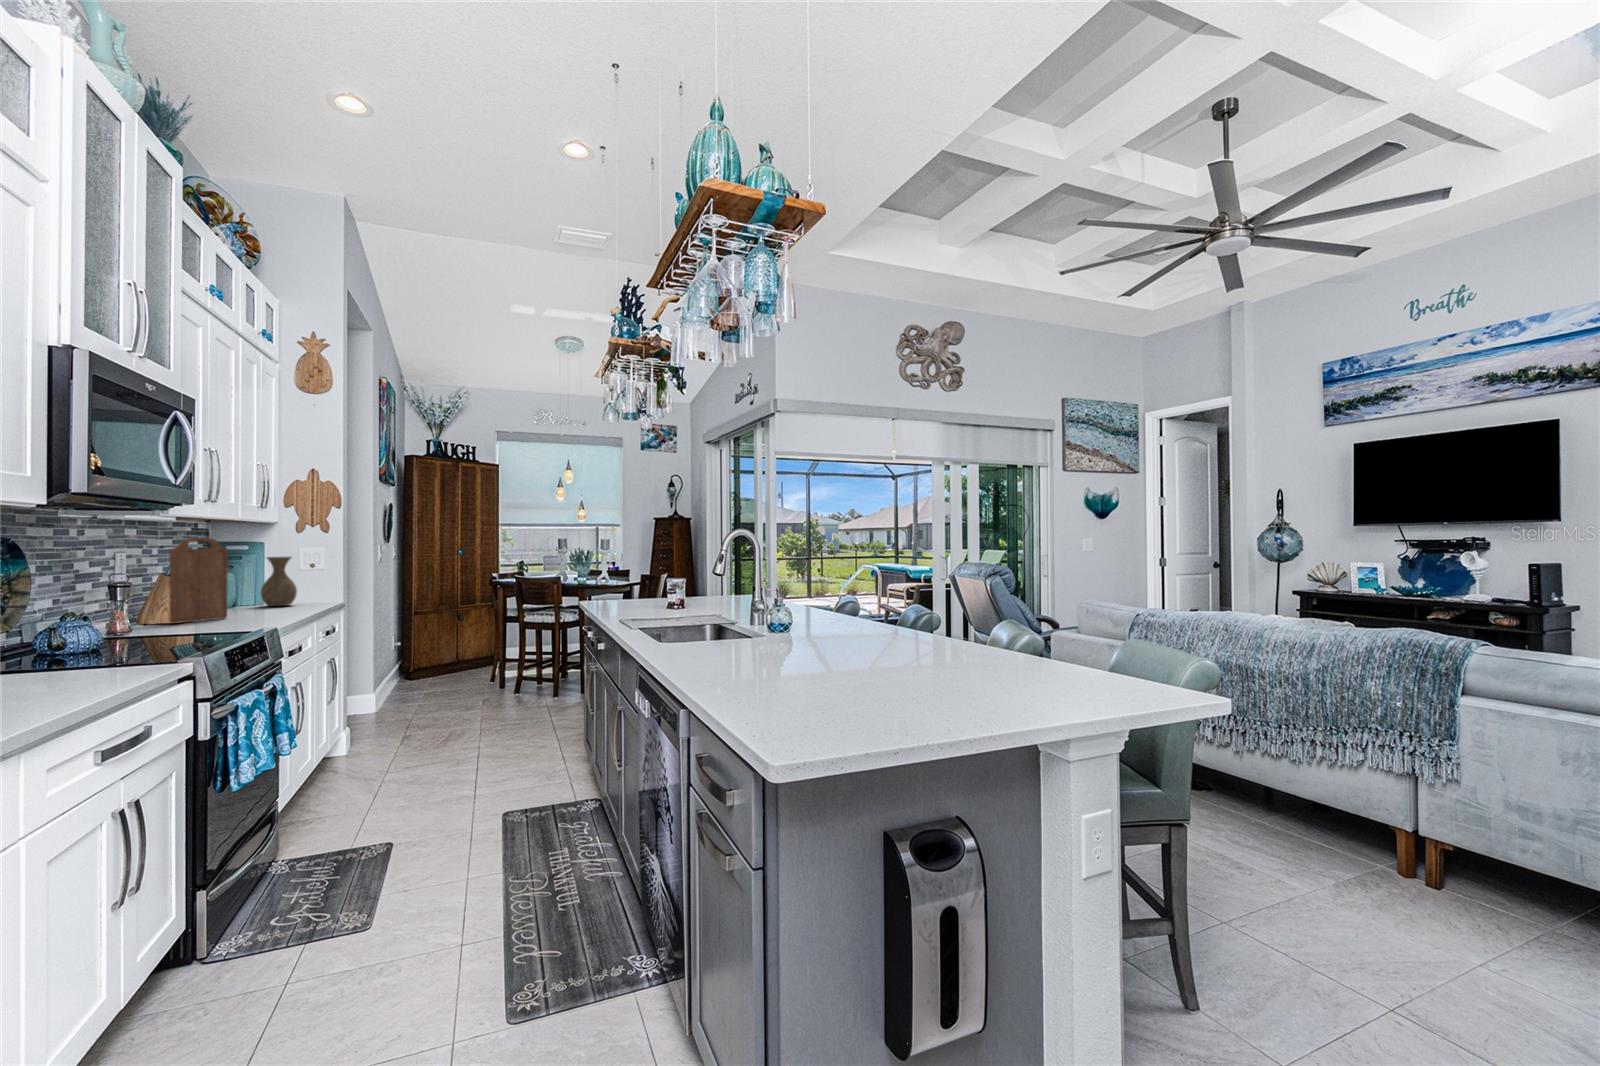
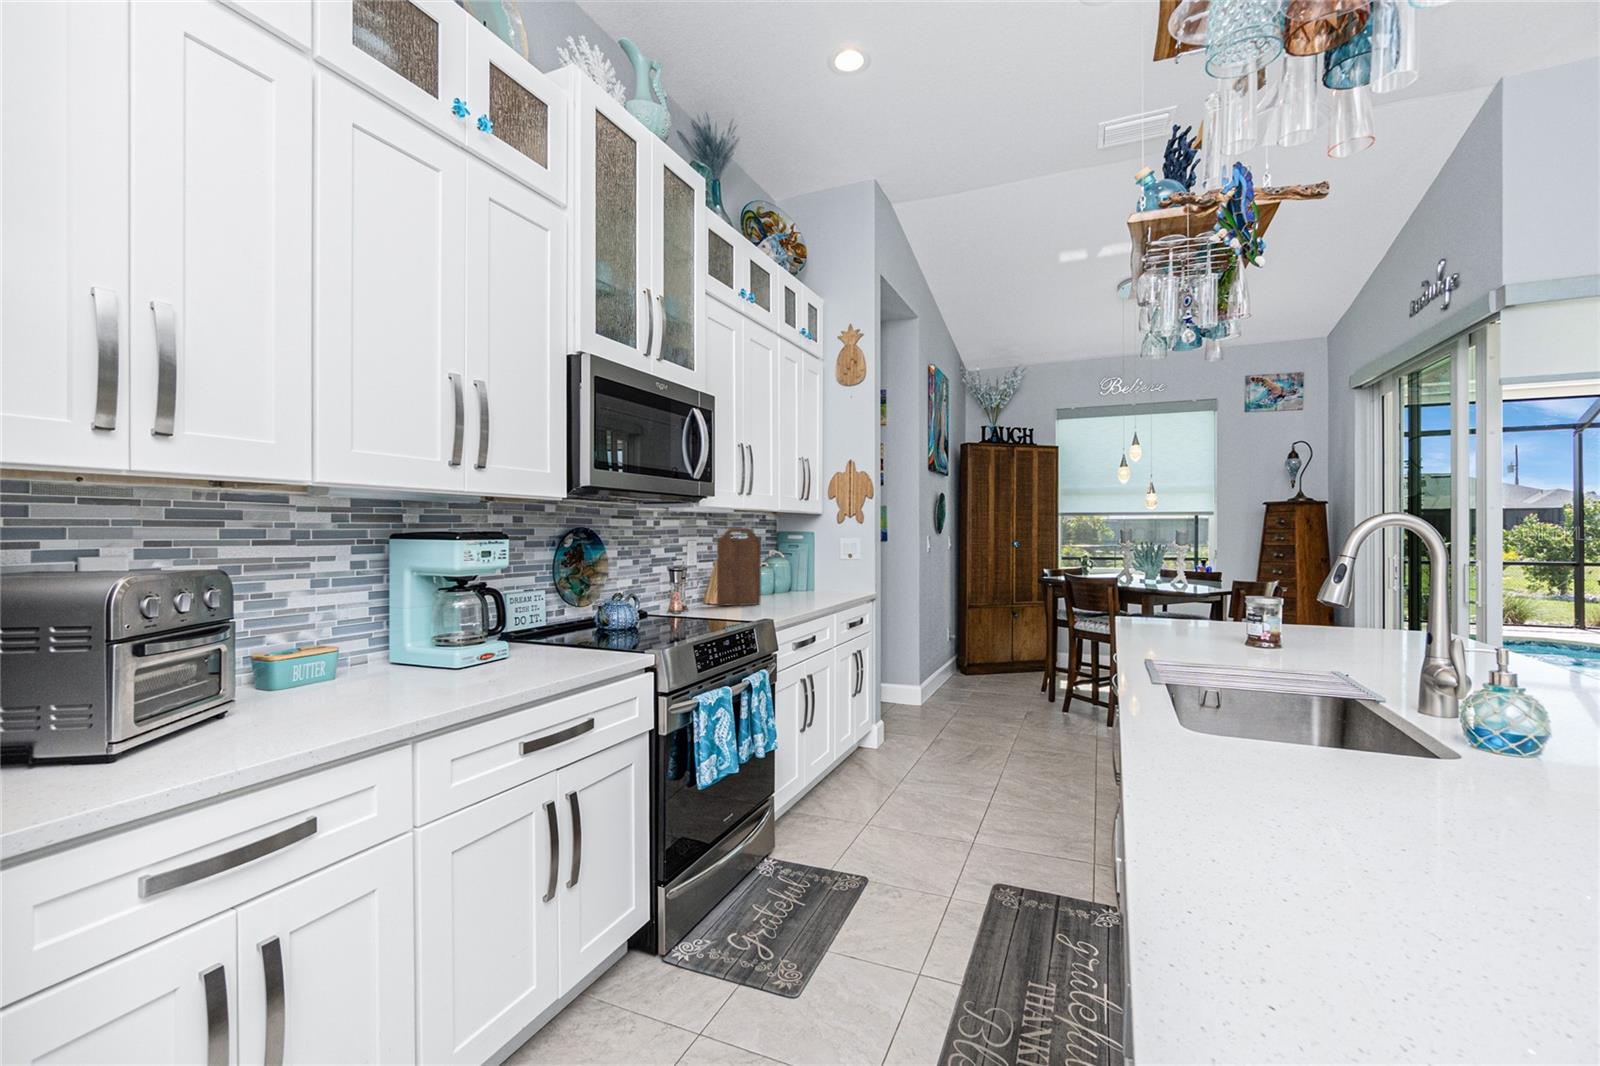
vase: present [261,557,297,606] -> none [802,546,830,594]

